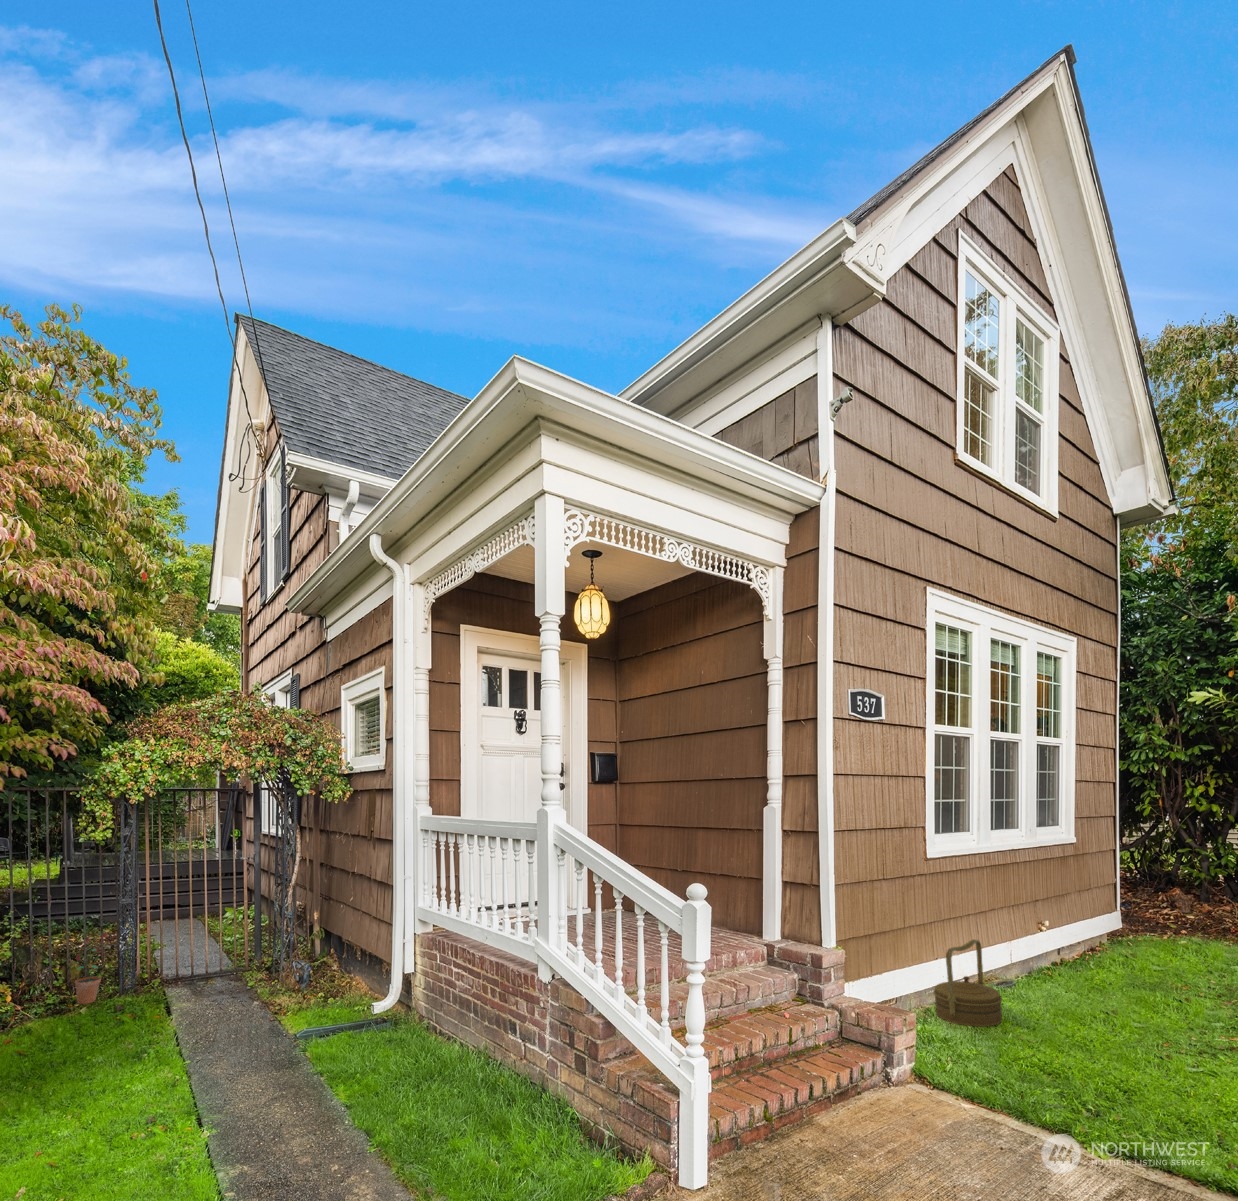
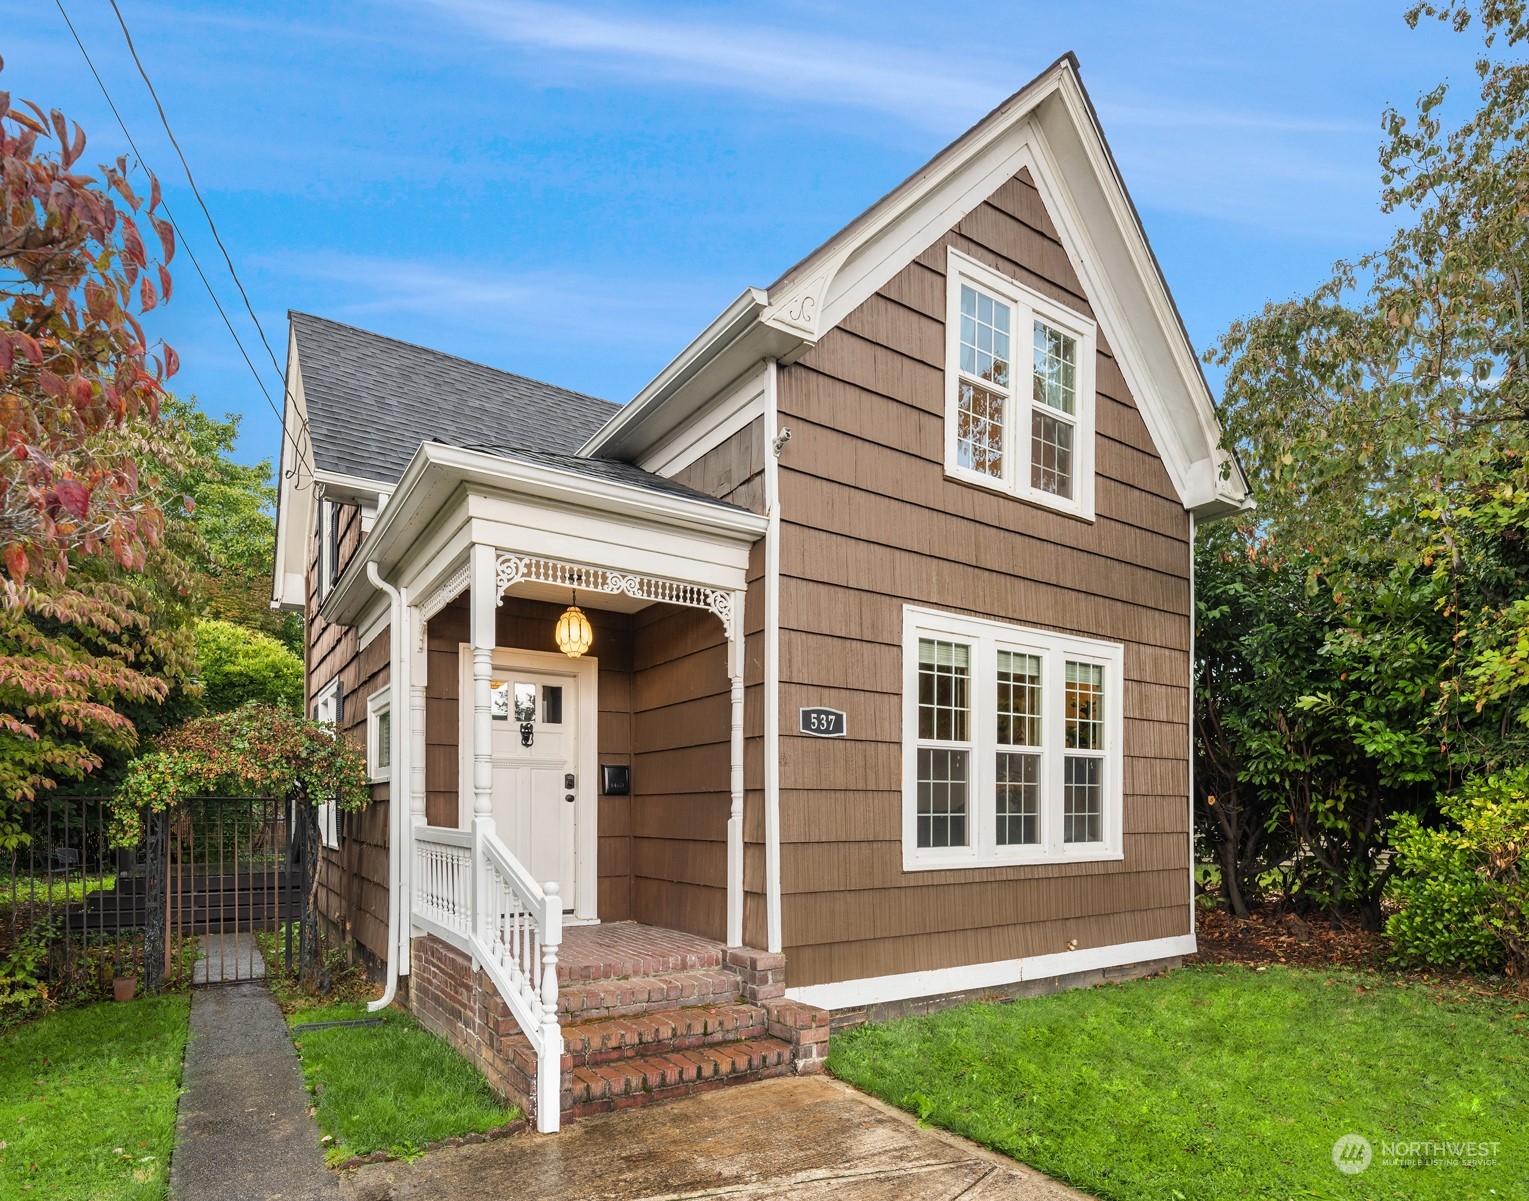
woven basket: present [933,940,1002,1027] -> none [884,950,945,1030]

